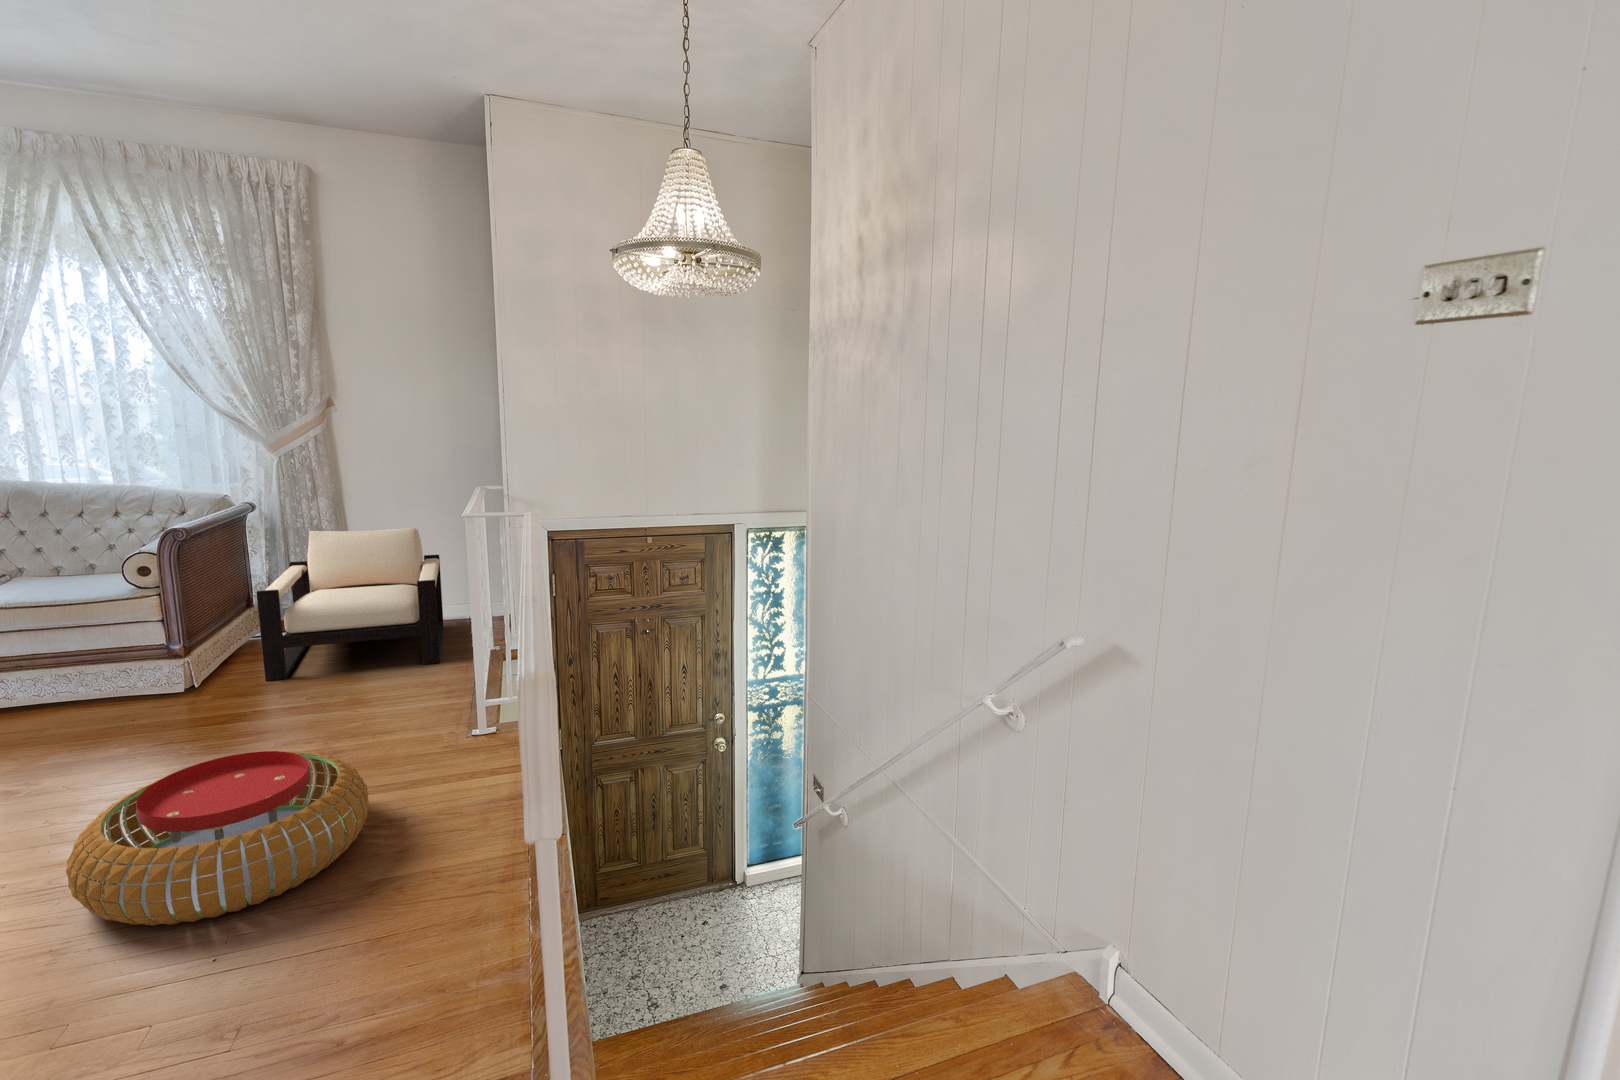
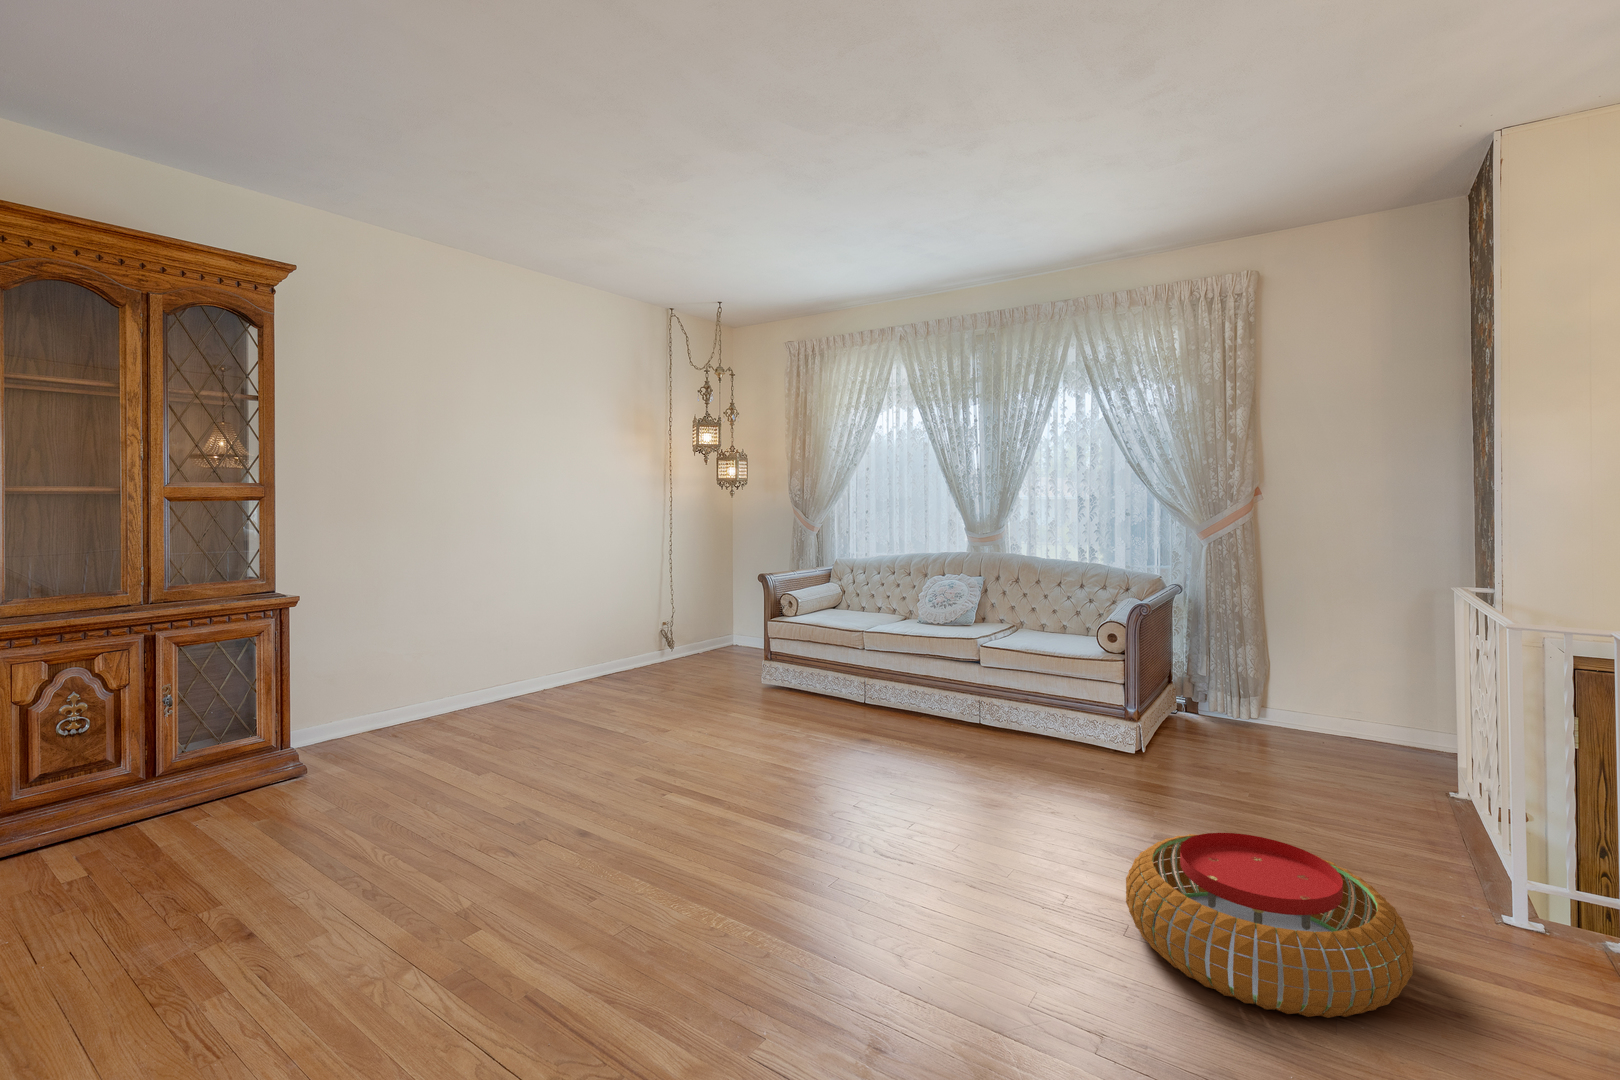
armchair: present [256,528,443,681] -> none [1199,617,1394,787]

